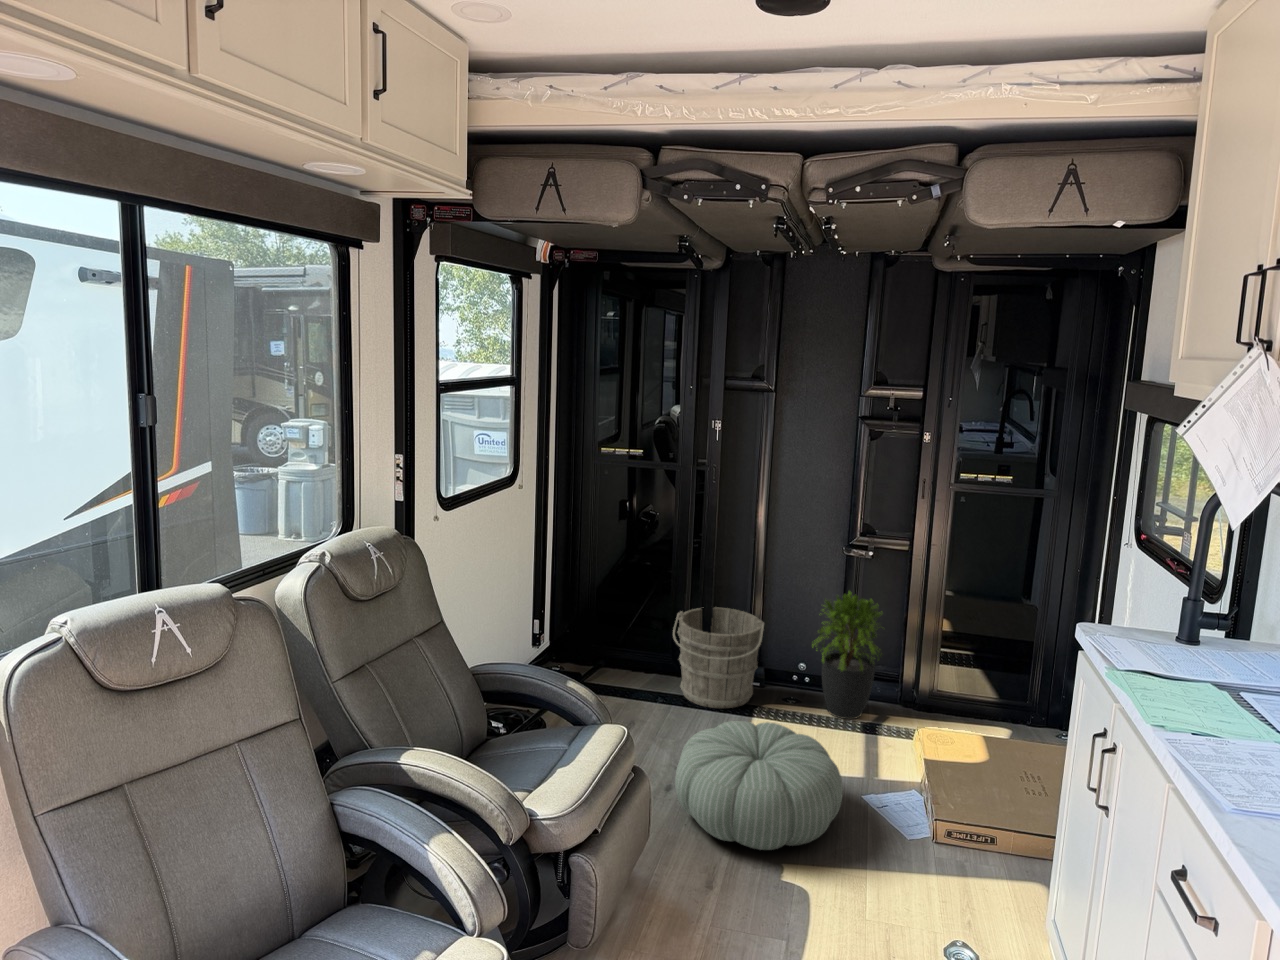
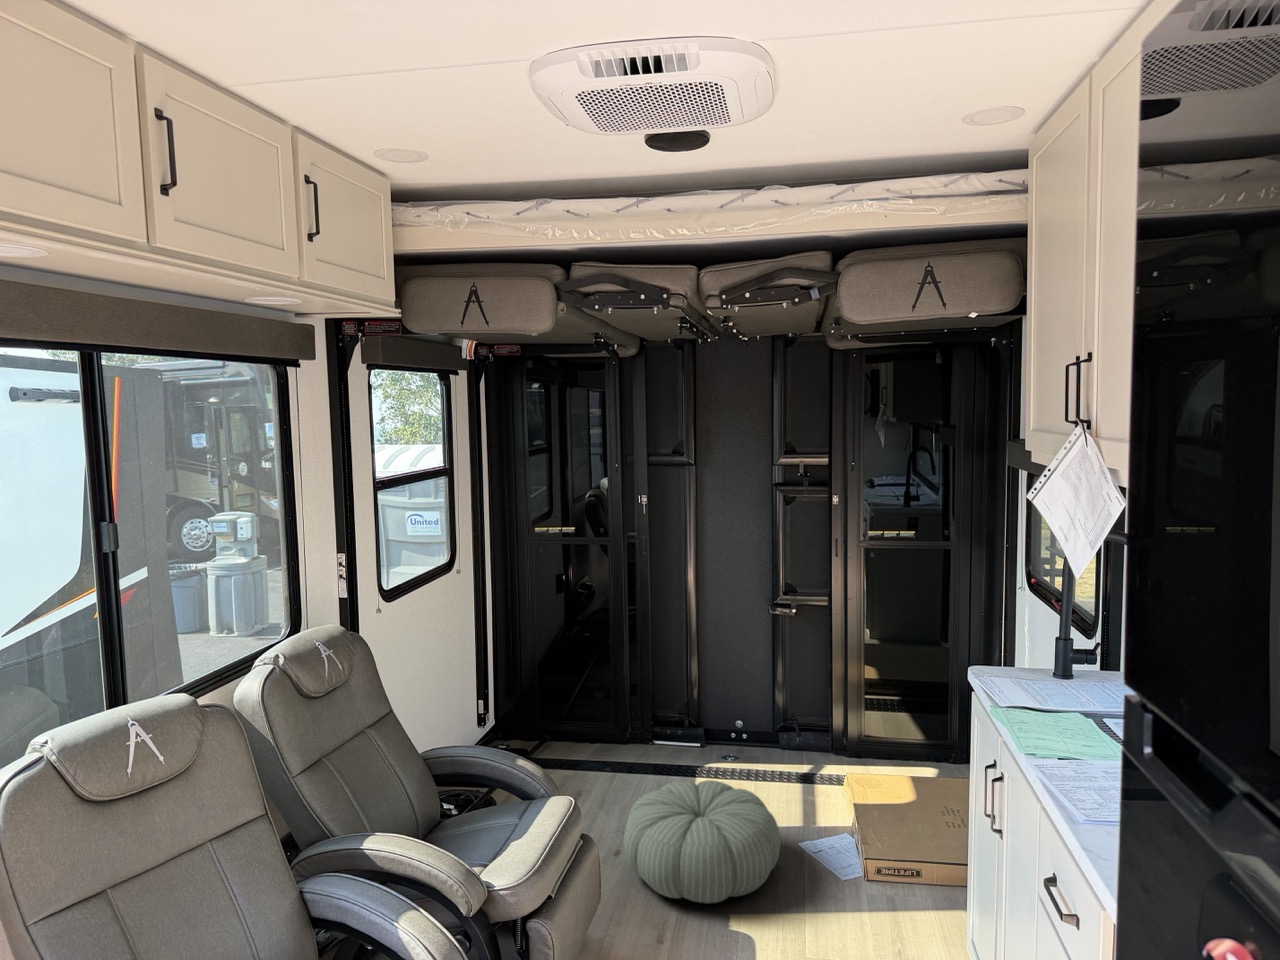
potted plant: present [813,592,882,719] -> none [743,647,813,771]
bucket: present [673,607,764,708] -> none [614,673,700,771]

